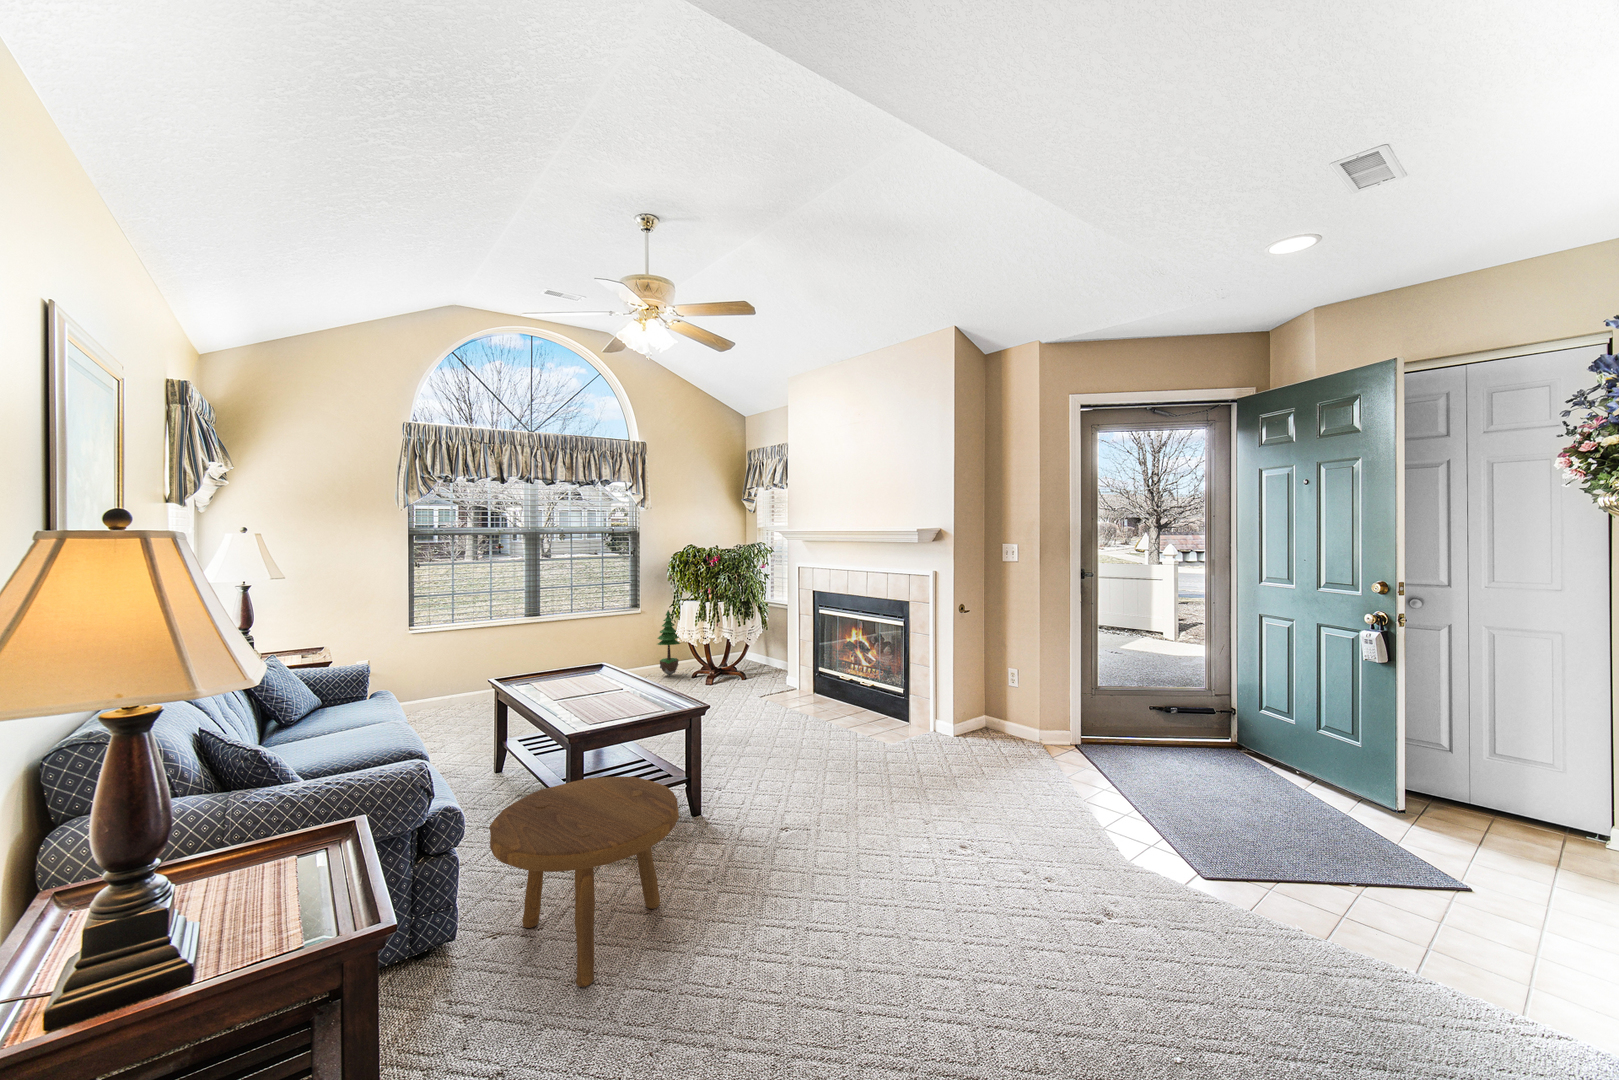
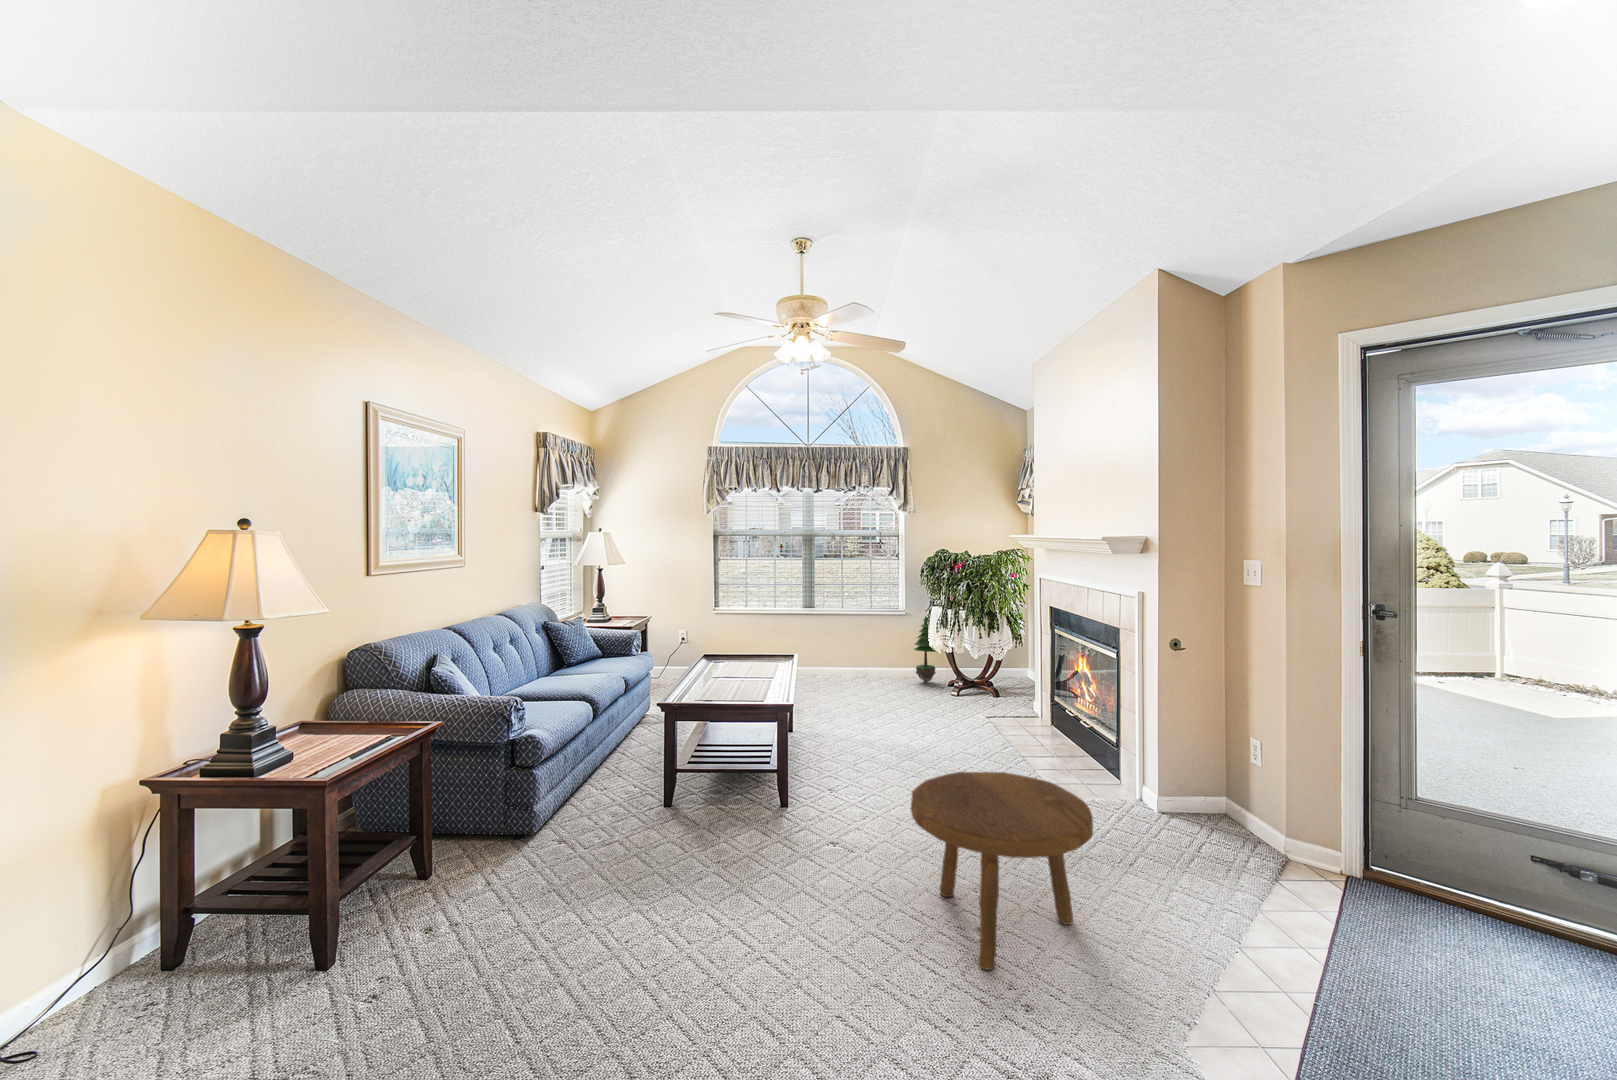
footstool: present [490,776,679,987] -> present [911,772,1093,970]

